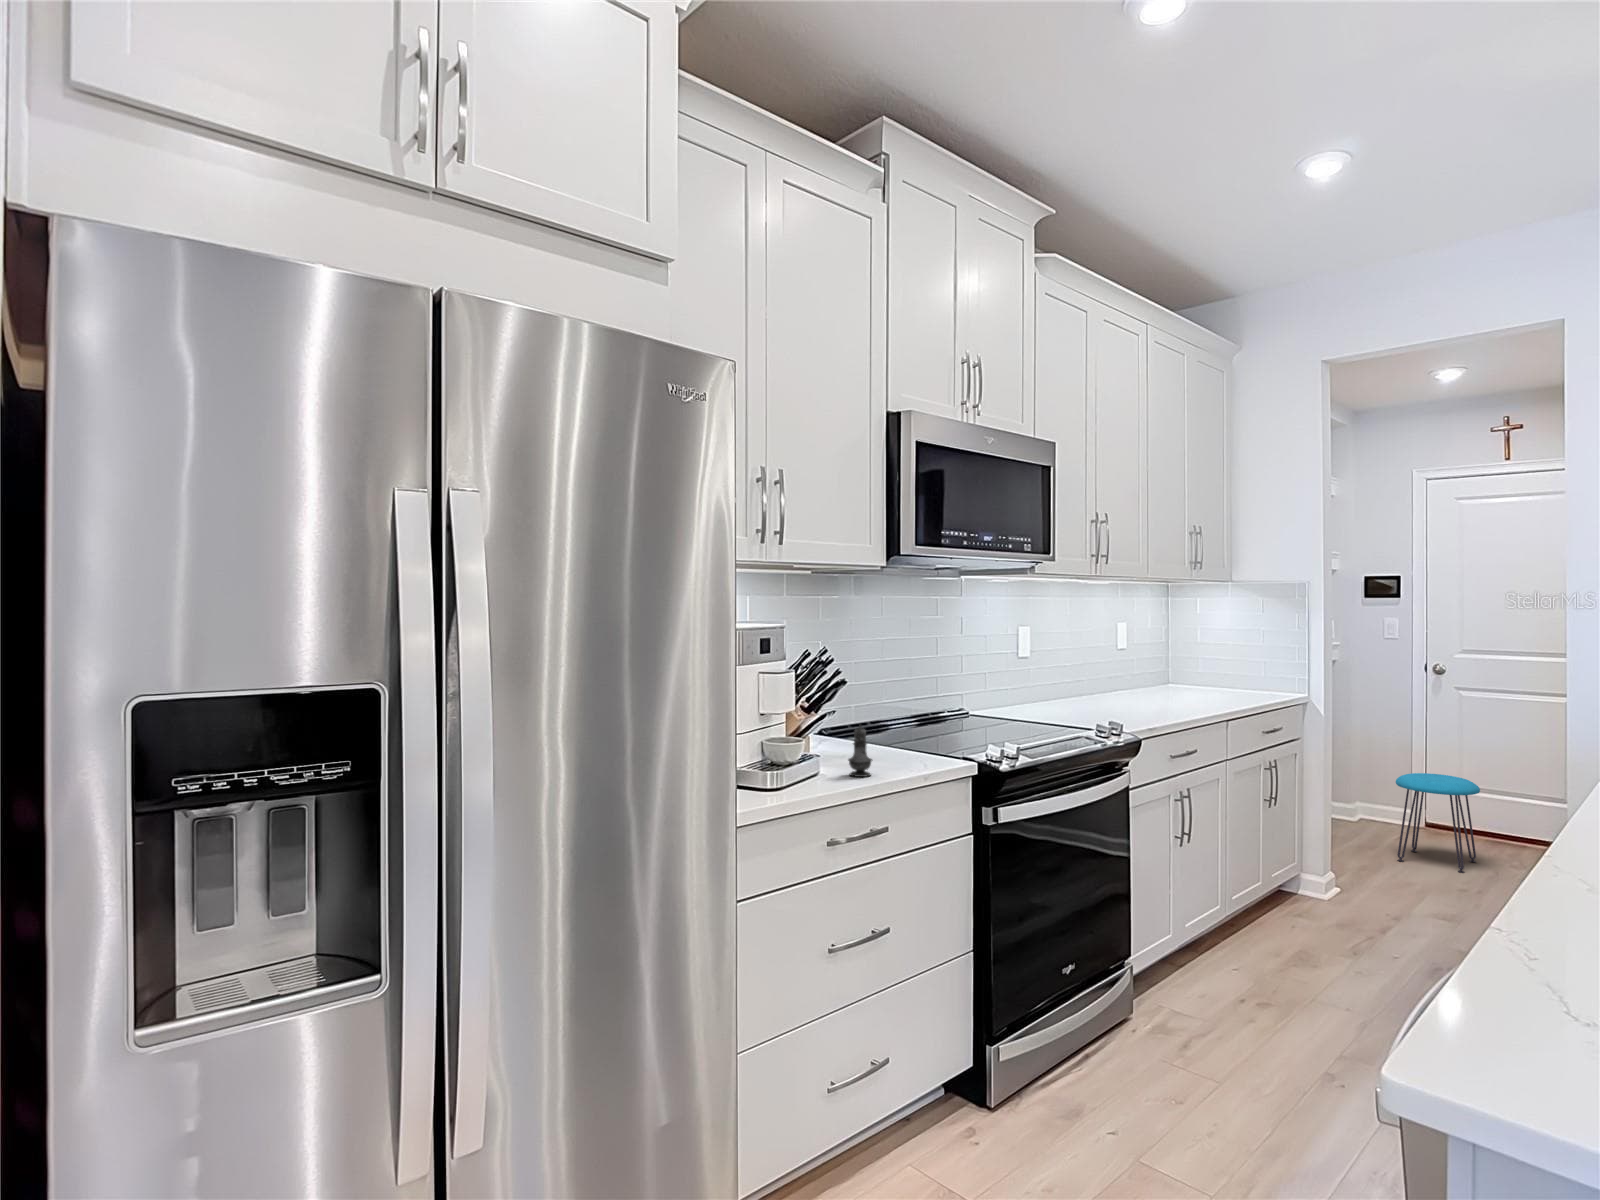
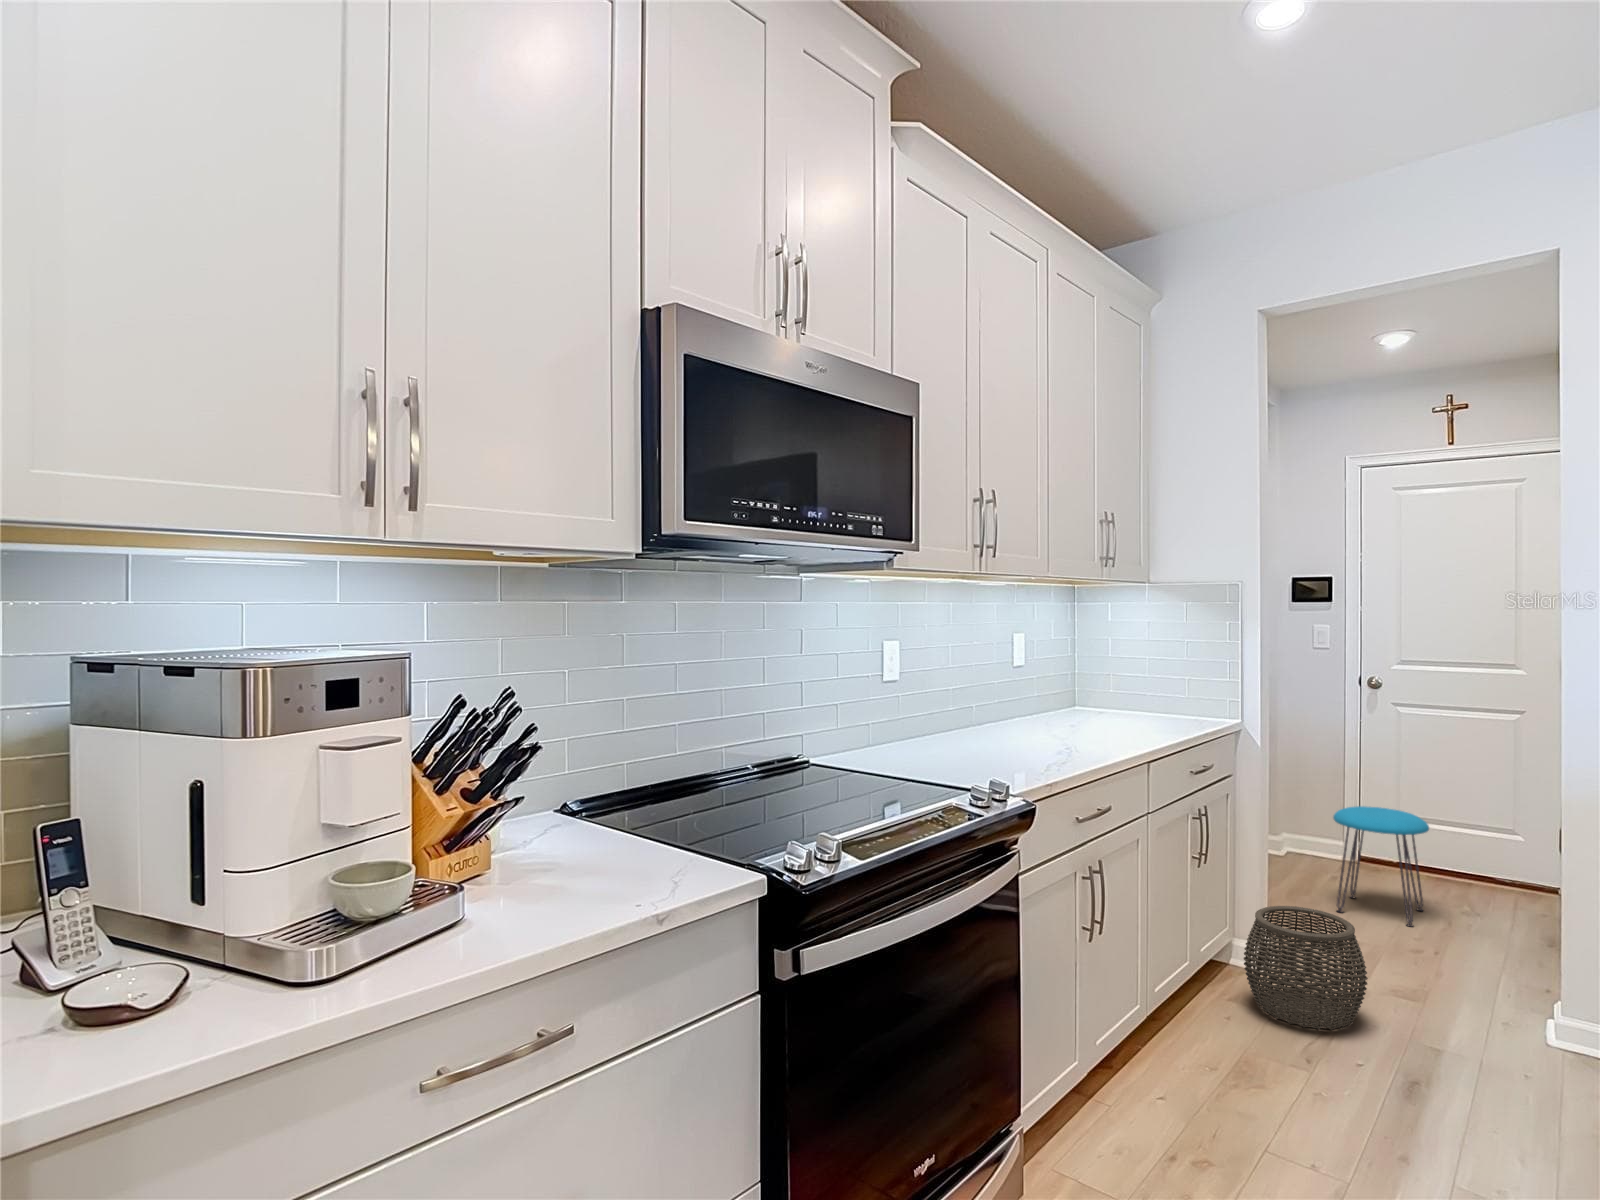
salt shaker: present [848,725,872,777] -> none [520,828,565,925]
woven basket: none [1307,842,1409,935] -> present [1244,906,1368,1030]

